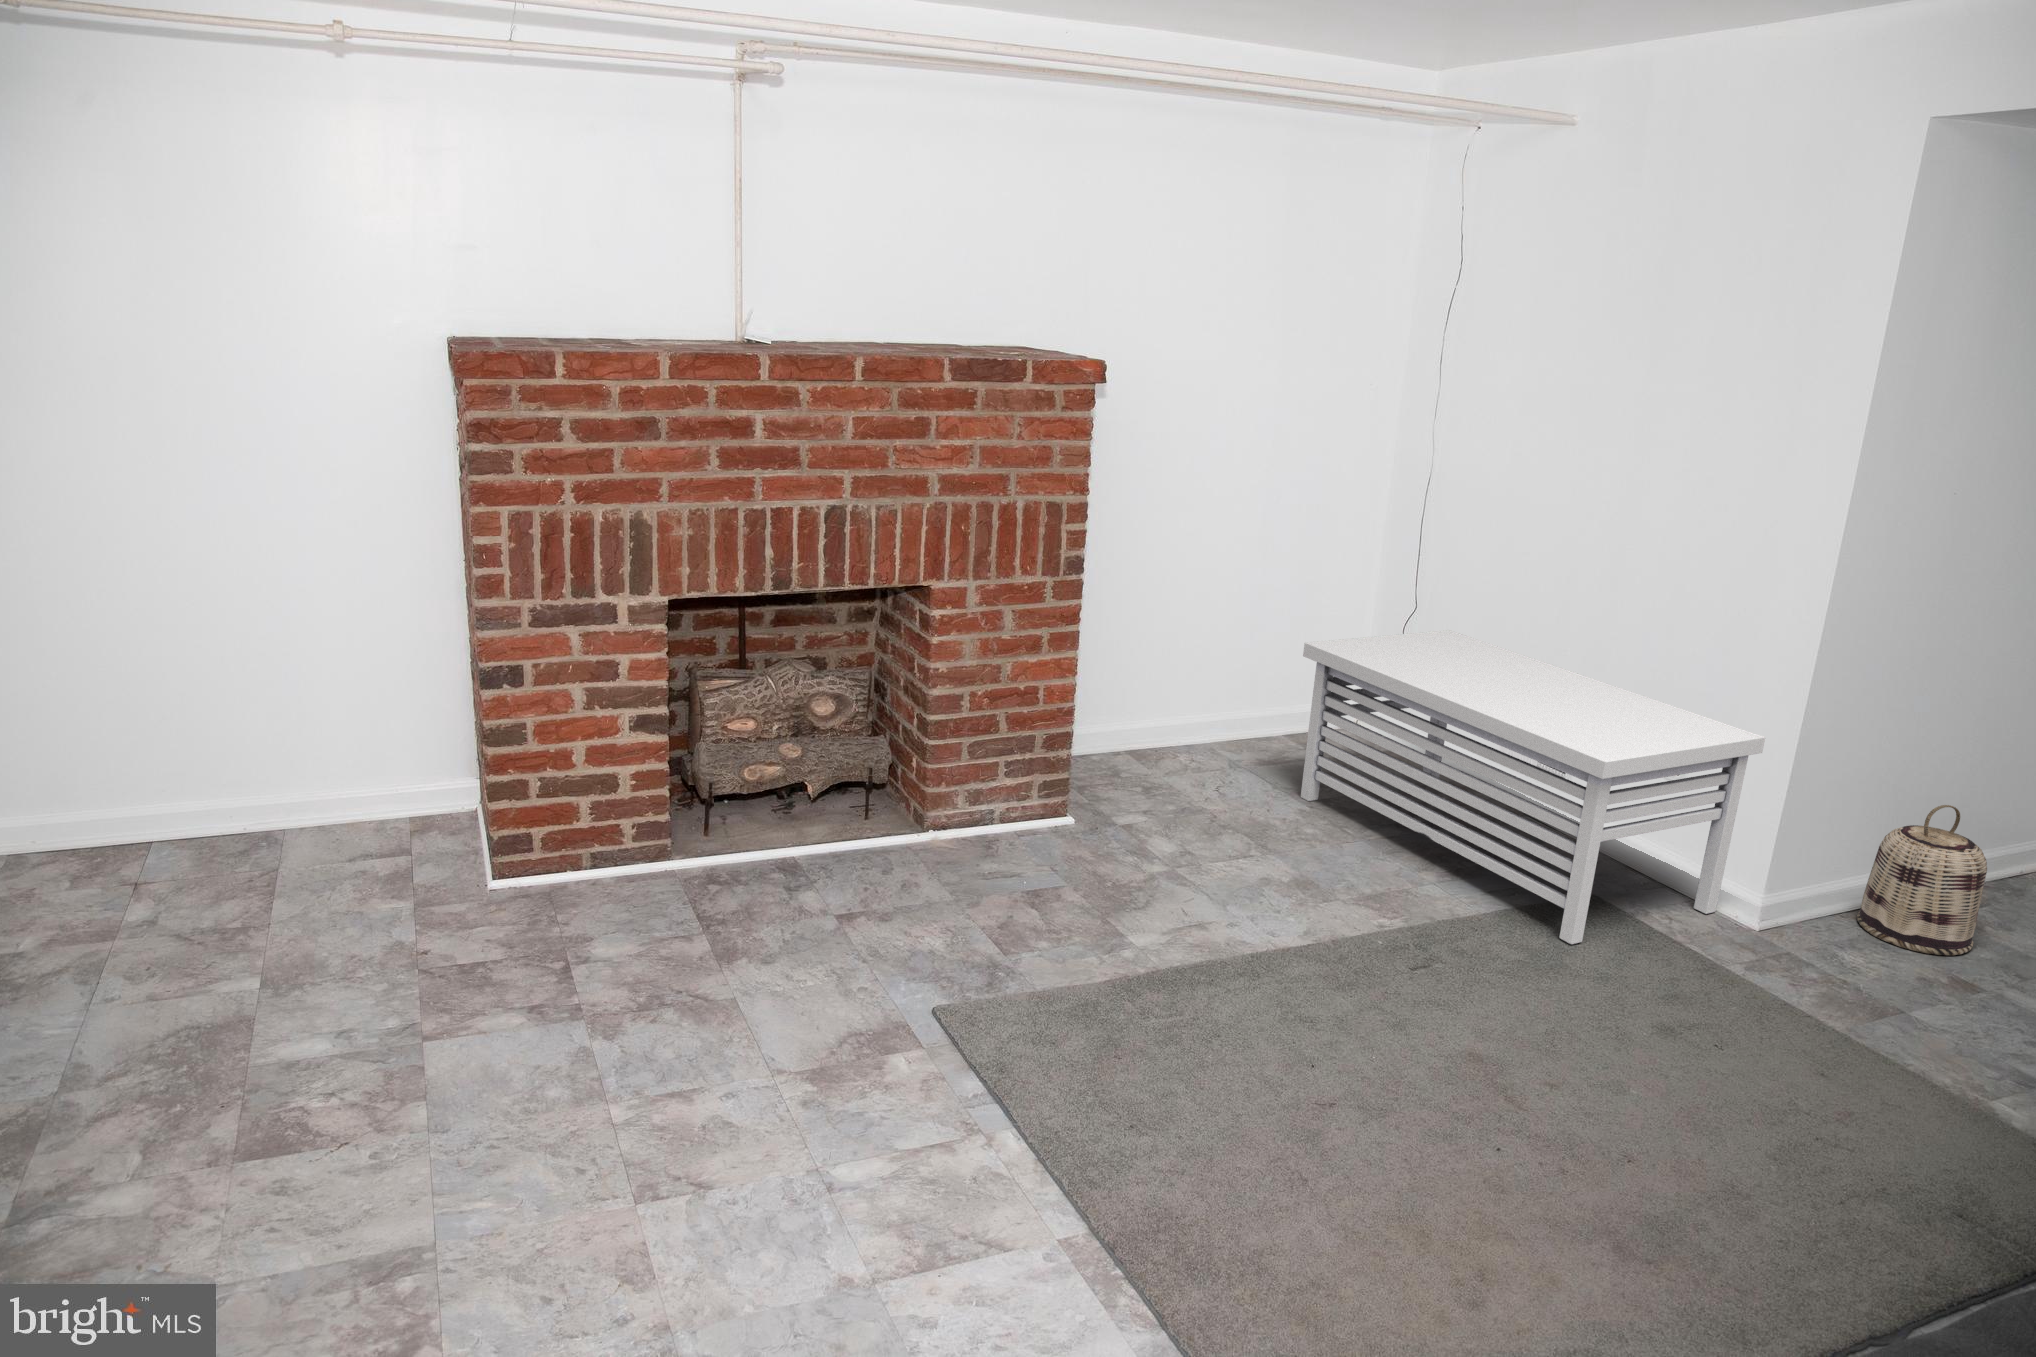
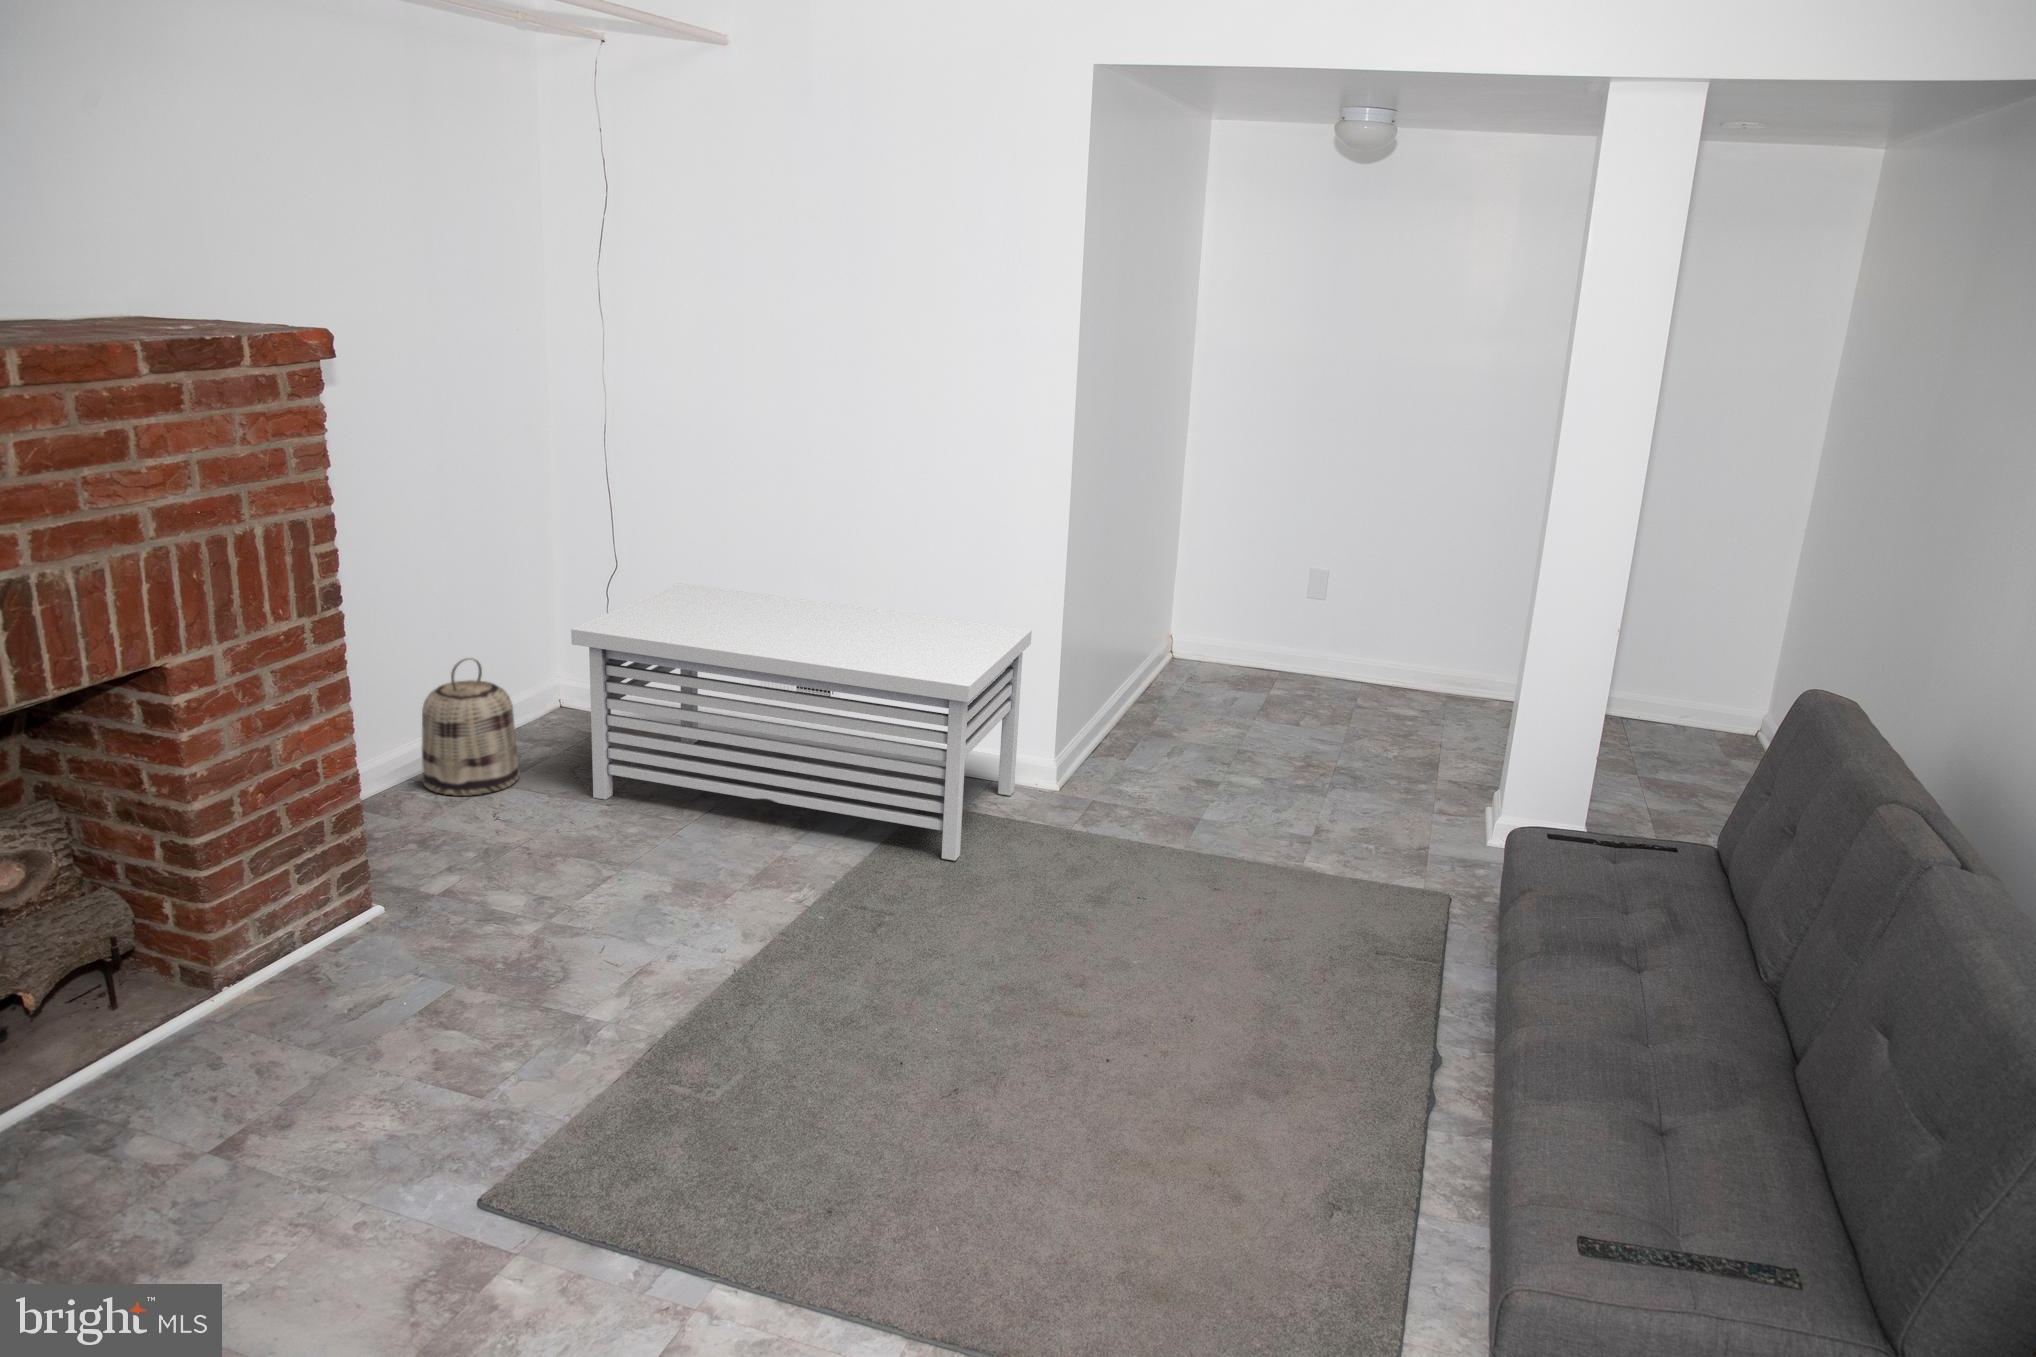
basket: present [1857,805,1987,955] -> present [422,658,520,796]

